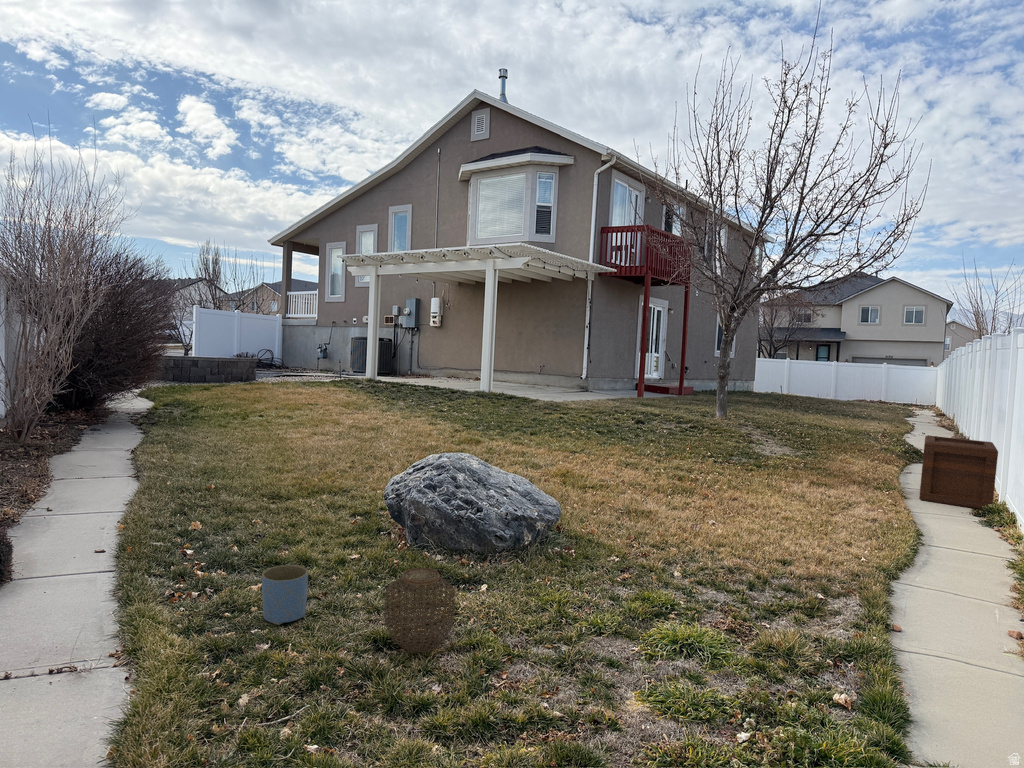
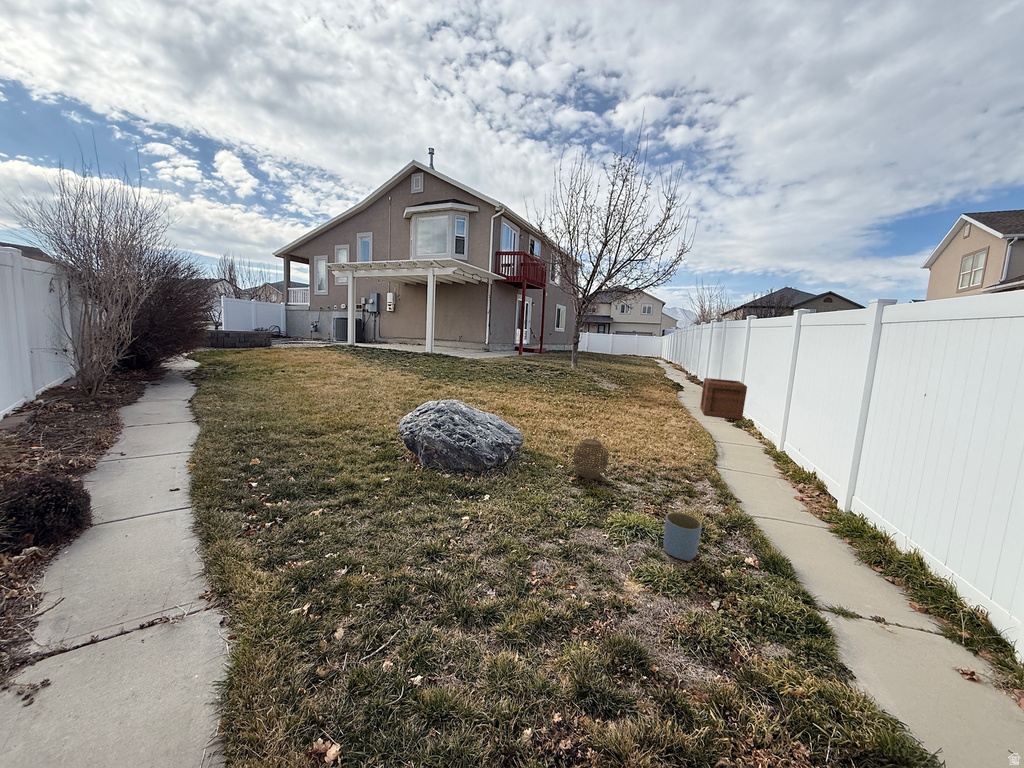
planter: present [262,565,308,625] -> present [663,512,702,561]
woven basket: present [384,568,455,652] -> present [573,439,609,479]

